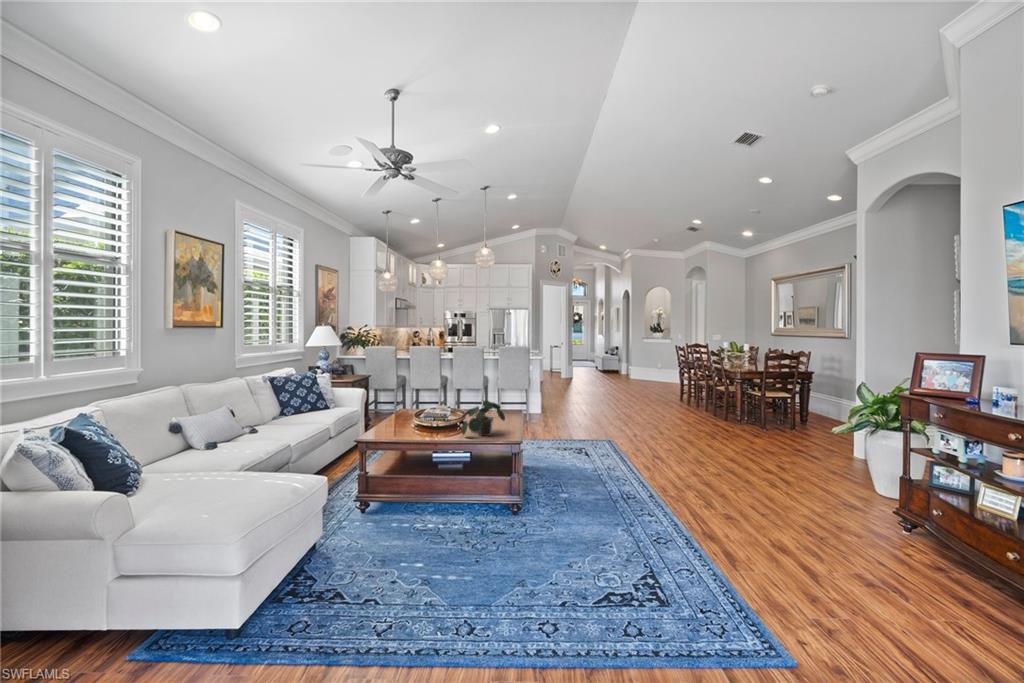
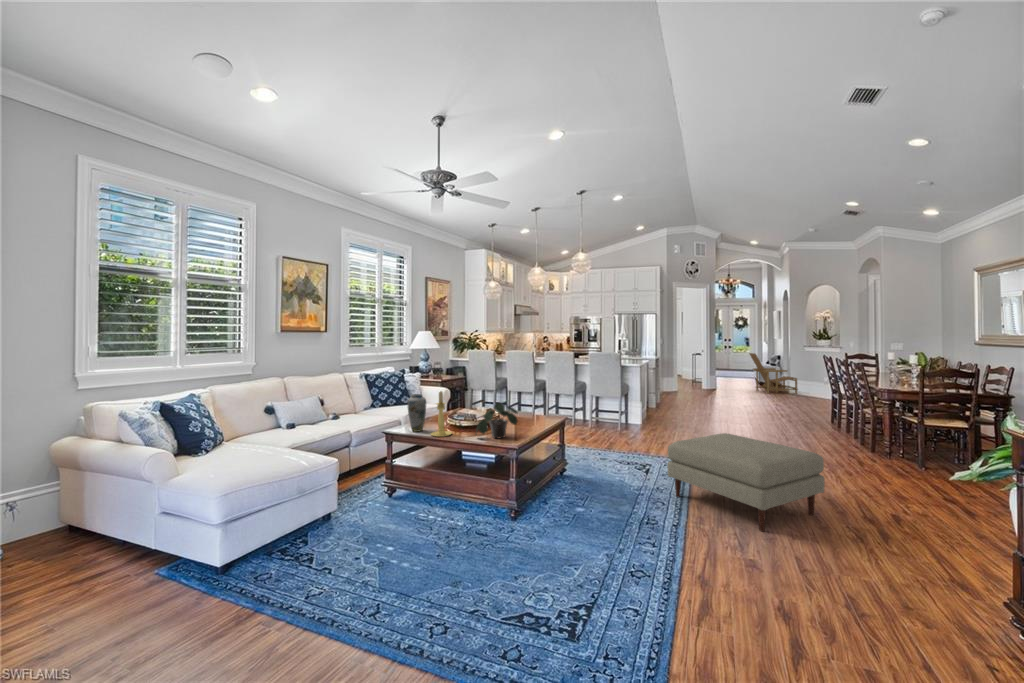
lounge chair: none [601,344,638,379] -> present [749,353,798,394]
candle holder: none [410,391,433,440] -> present [431,391,452,437]
vase: none [377,396,398,437] -> present [408,394,426,432]
ottoman: none [622,414,740,491] -> present [668,433,825,532]

